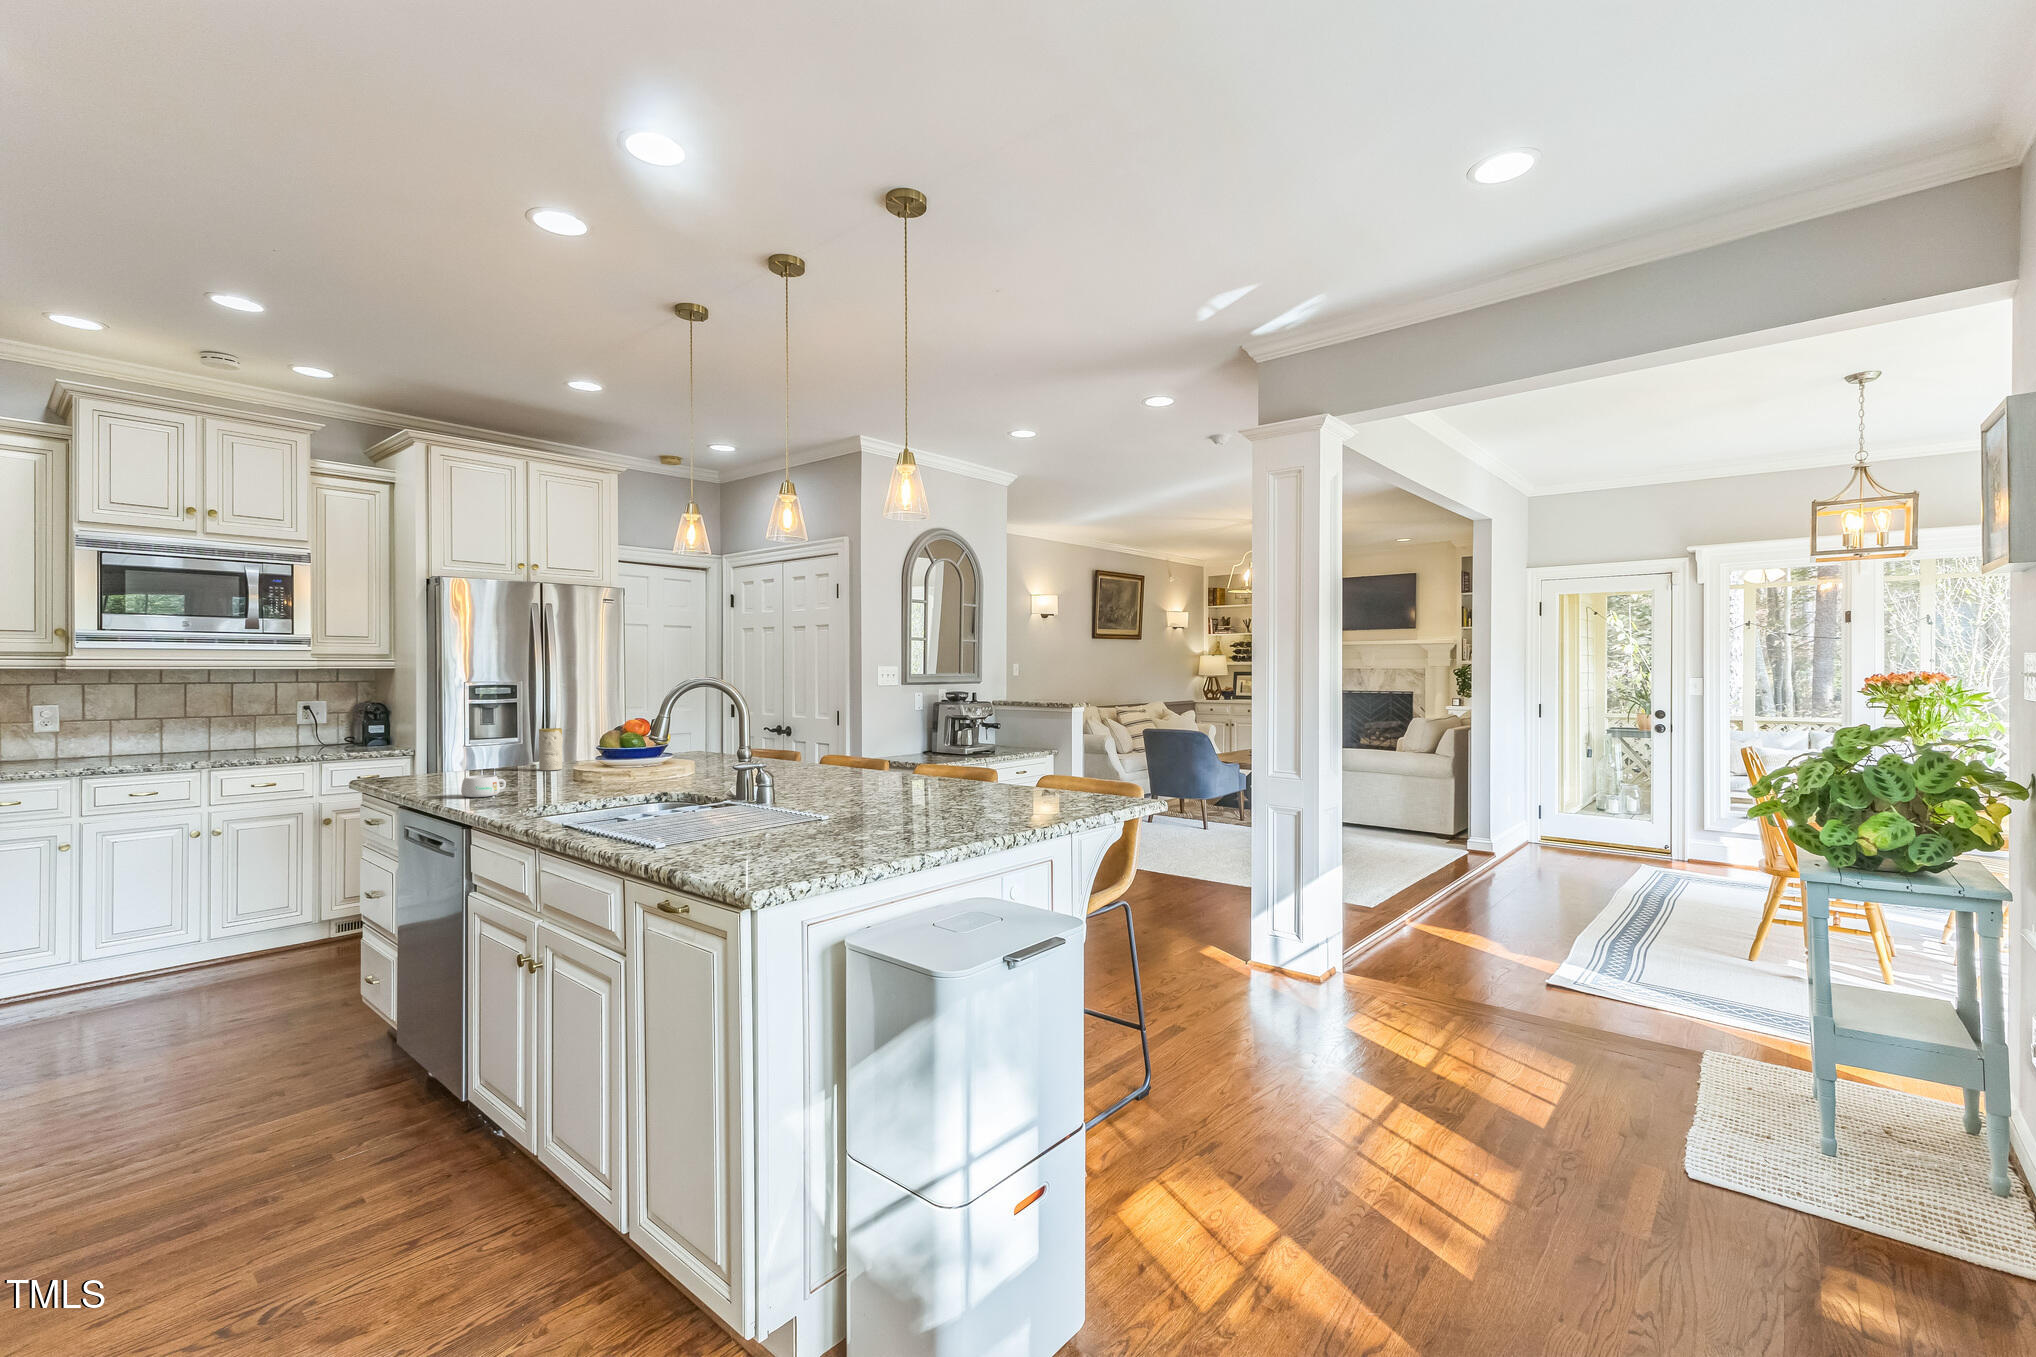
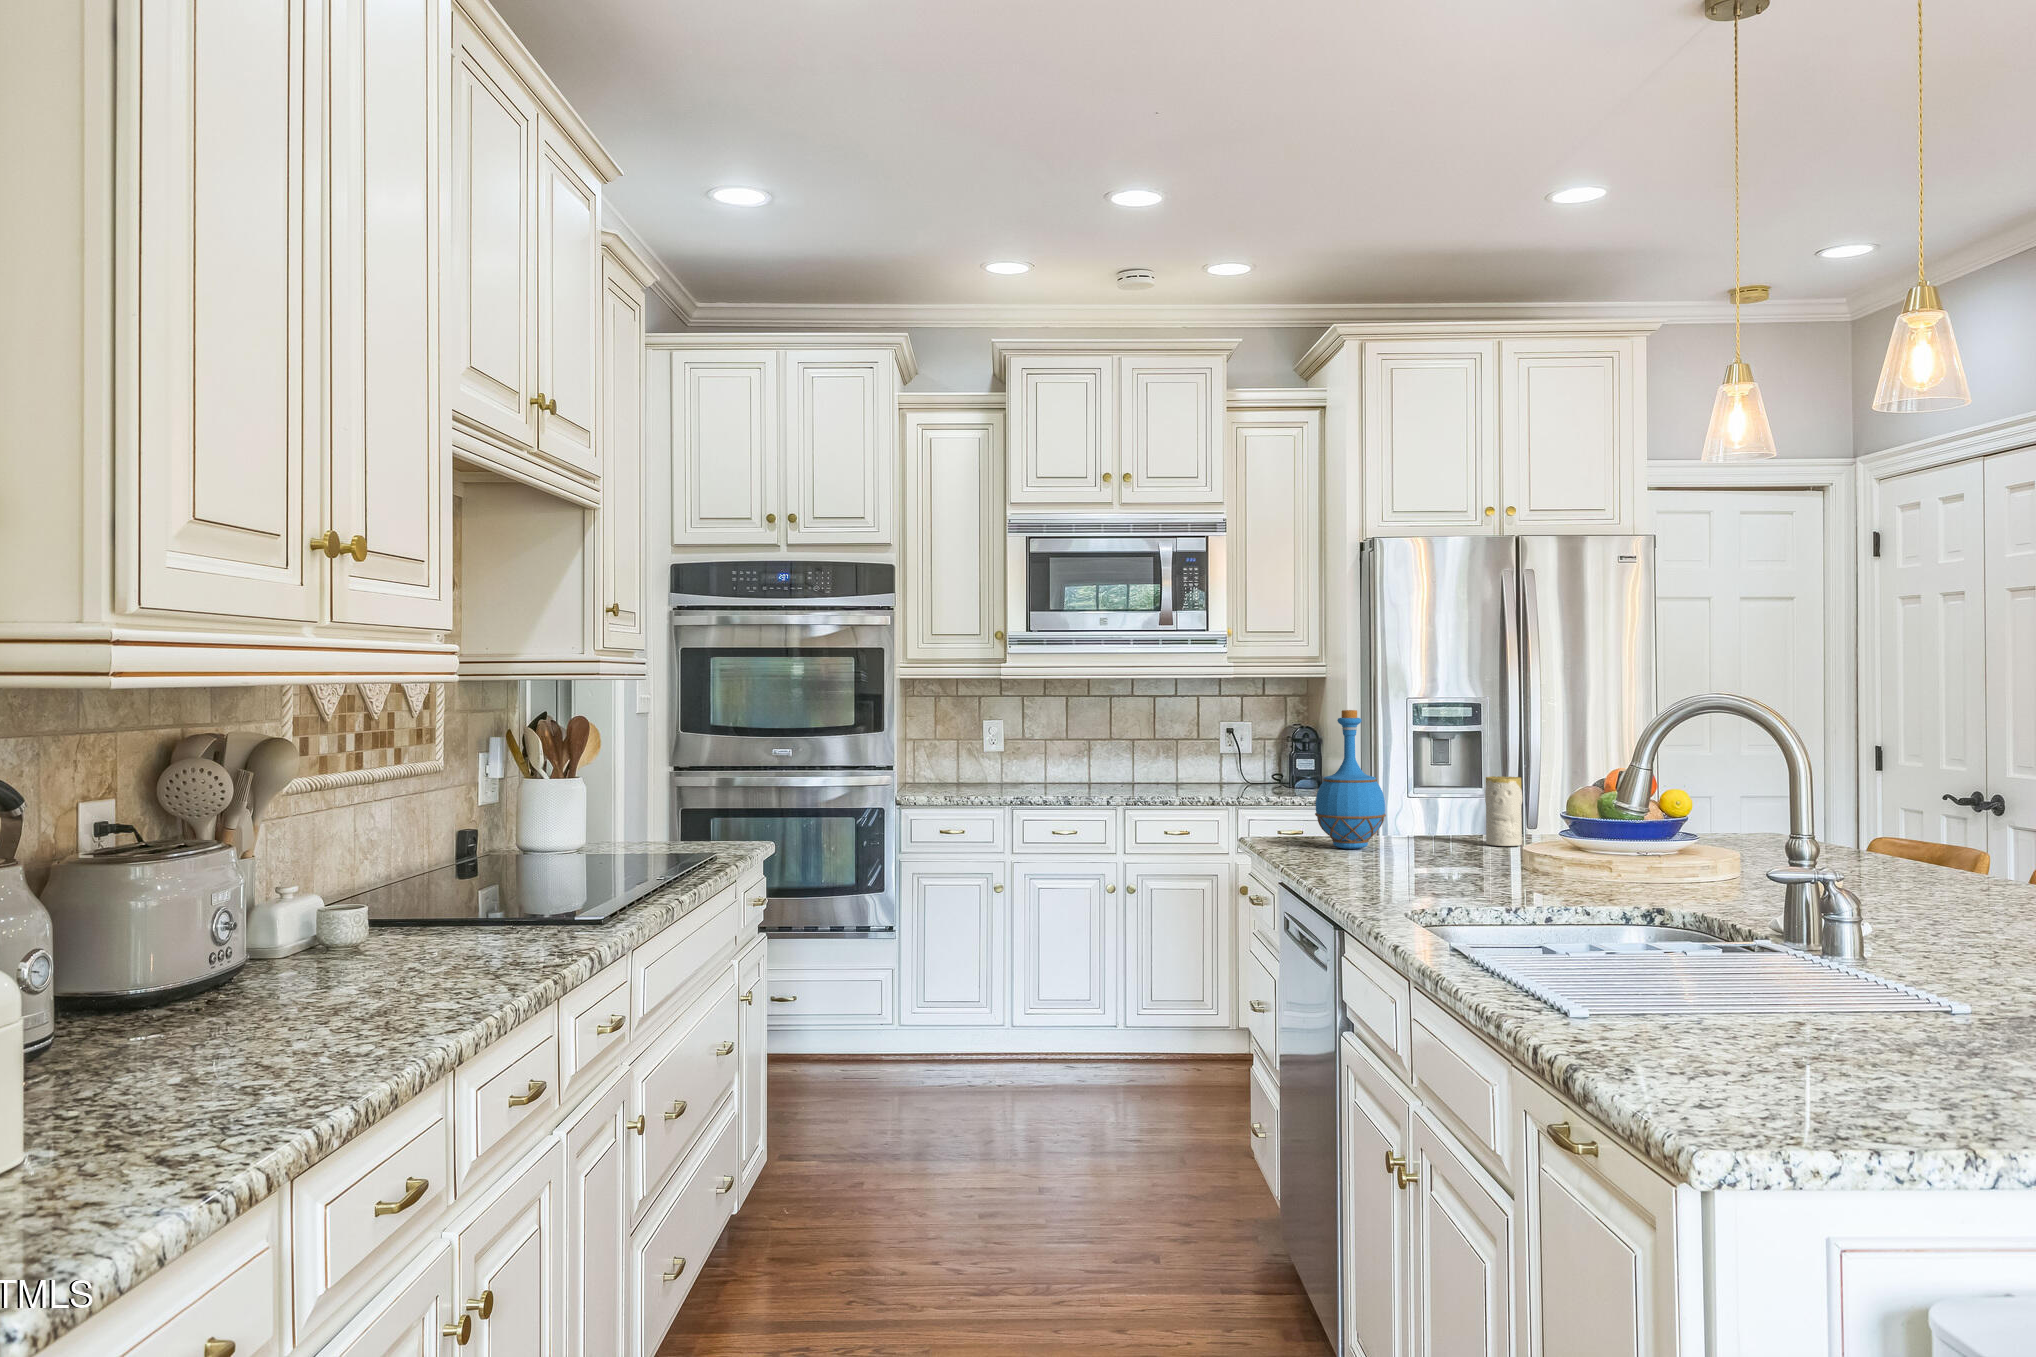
bottle: none [419,689,473,780] -> present [1315,710,1386,849]
mug: present [461,775,506,797] -> none [1348,848,1411,882]

